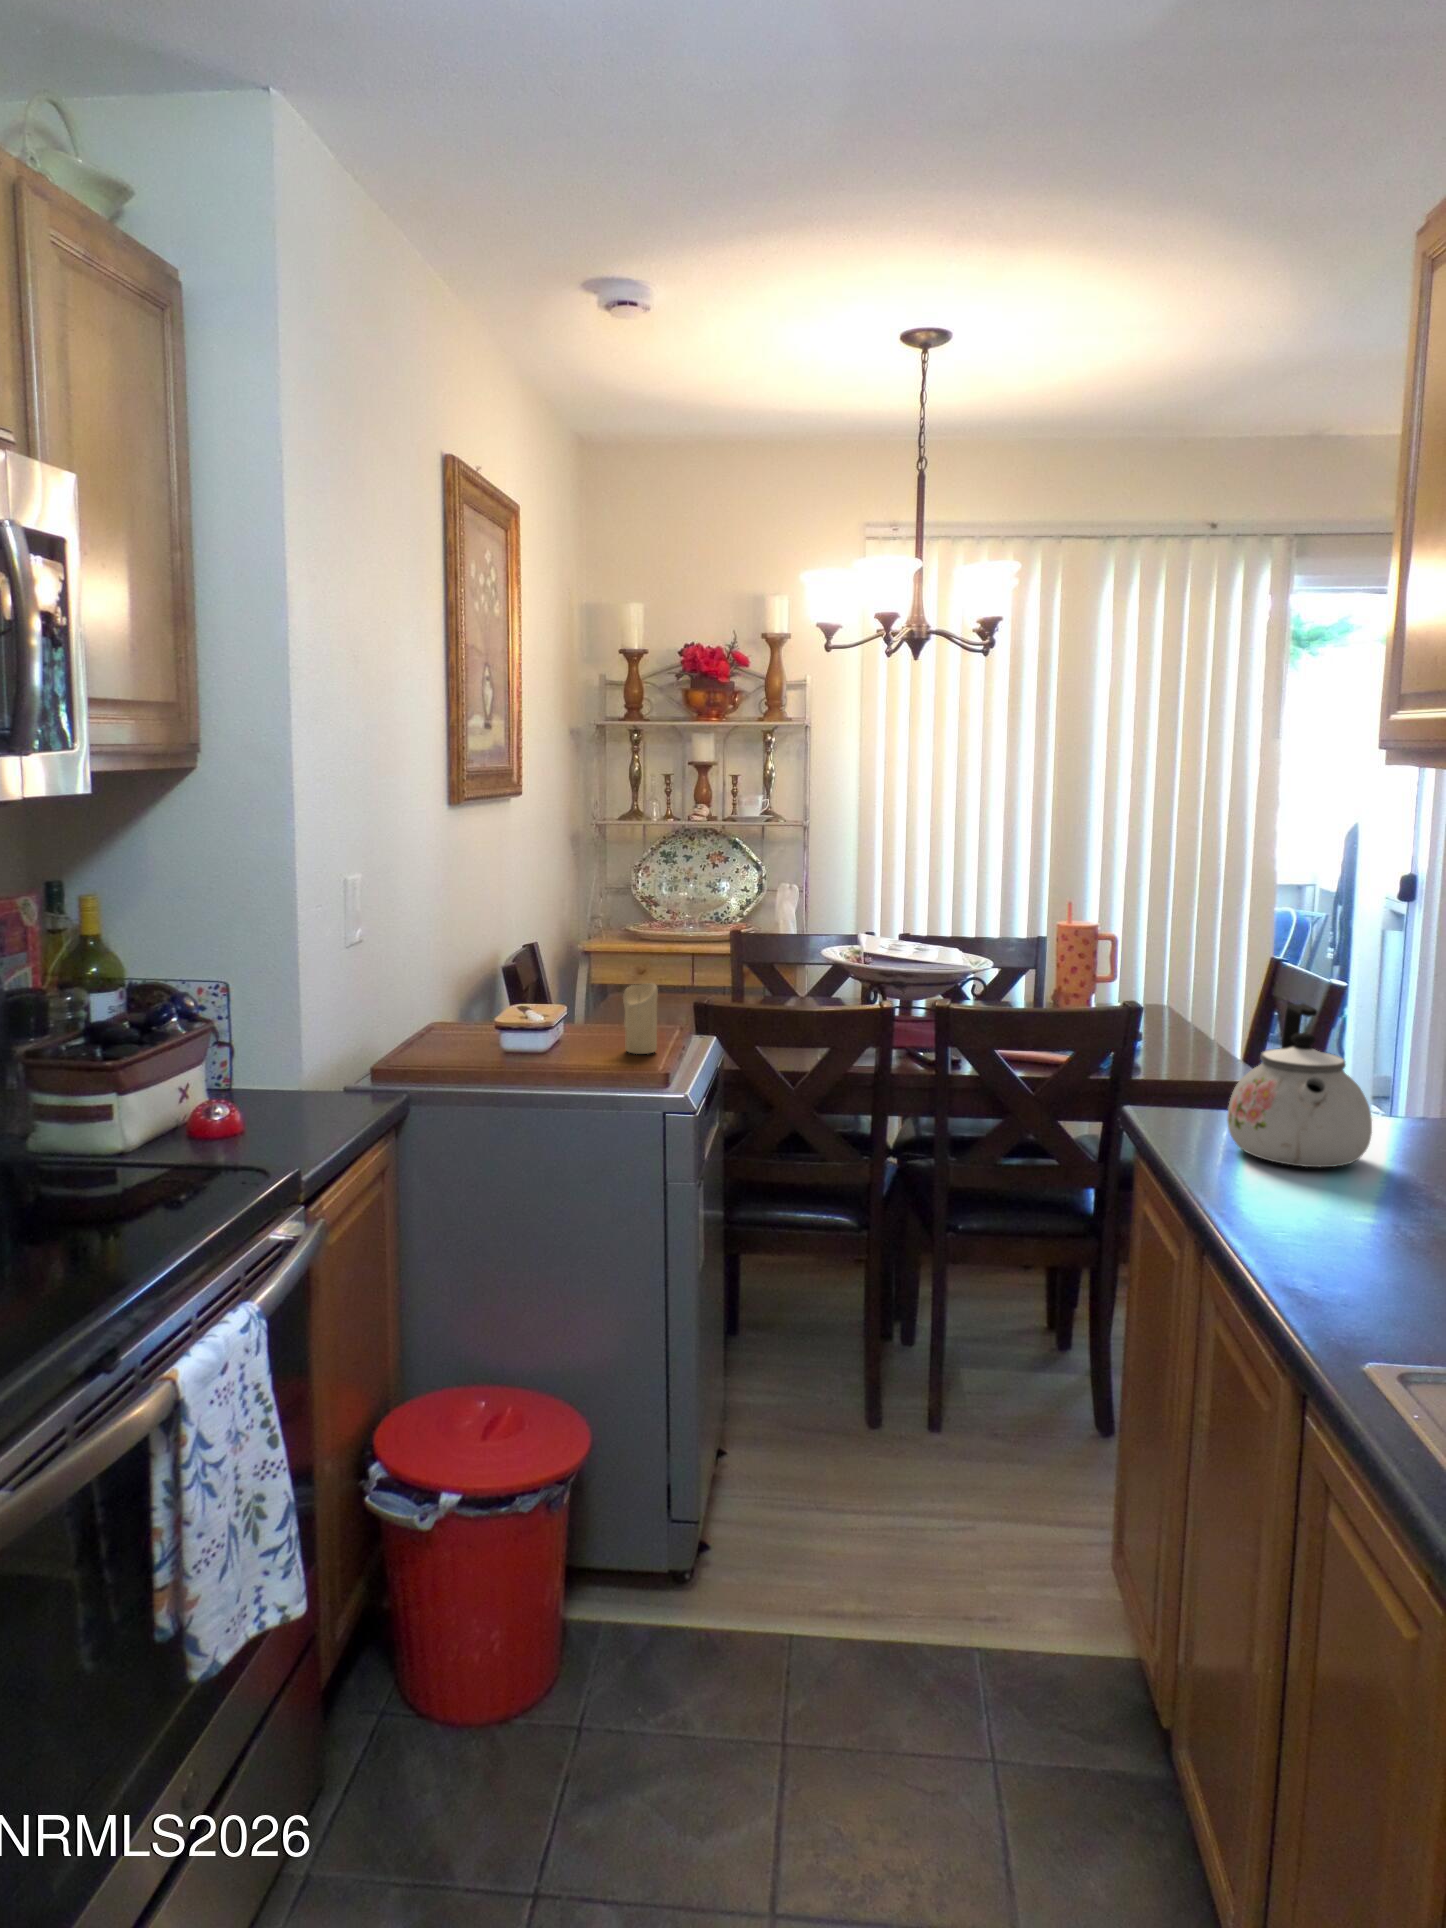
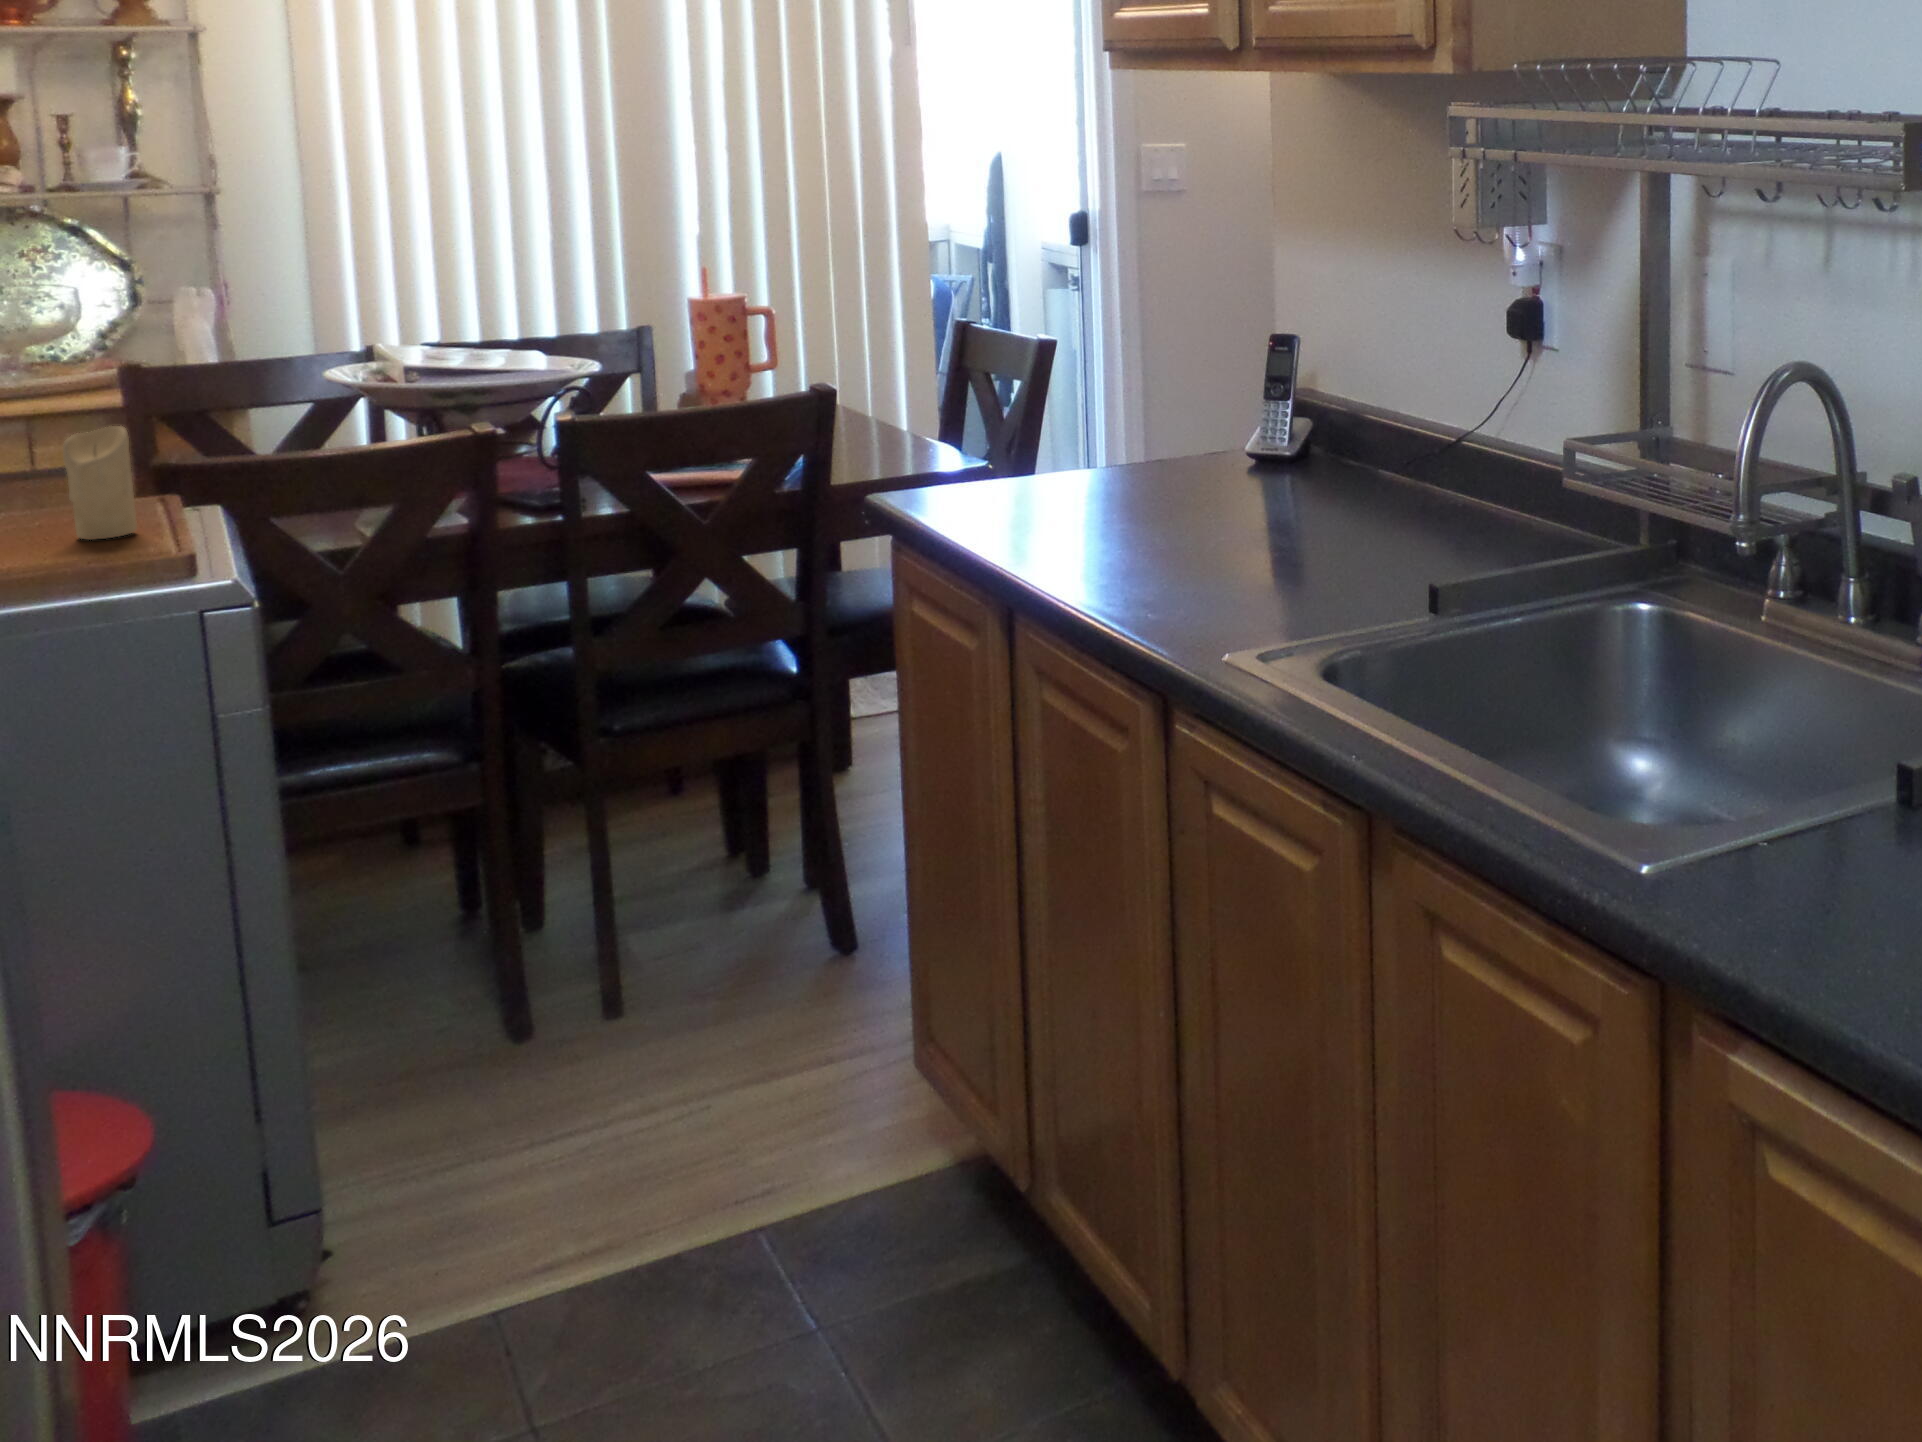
kettle: present [1227,1003,1372,1167] -> none [1001,330,1152,507]

